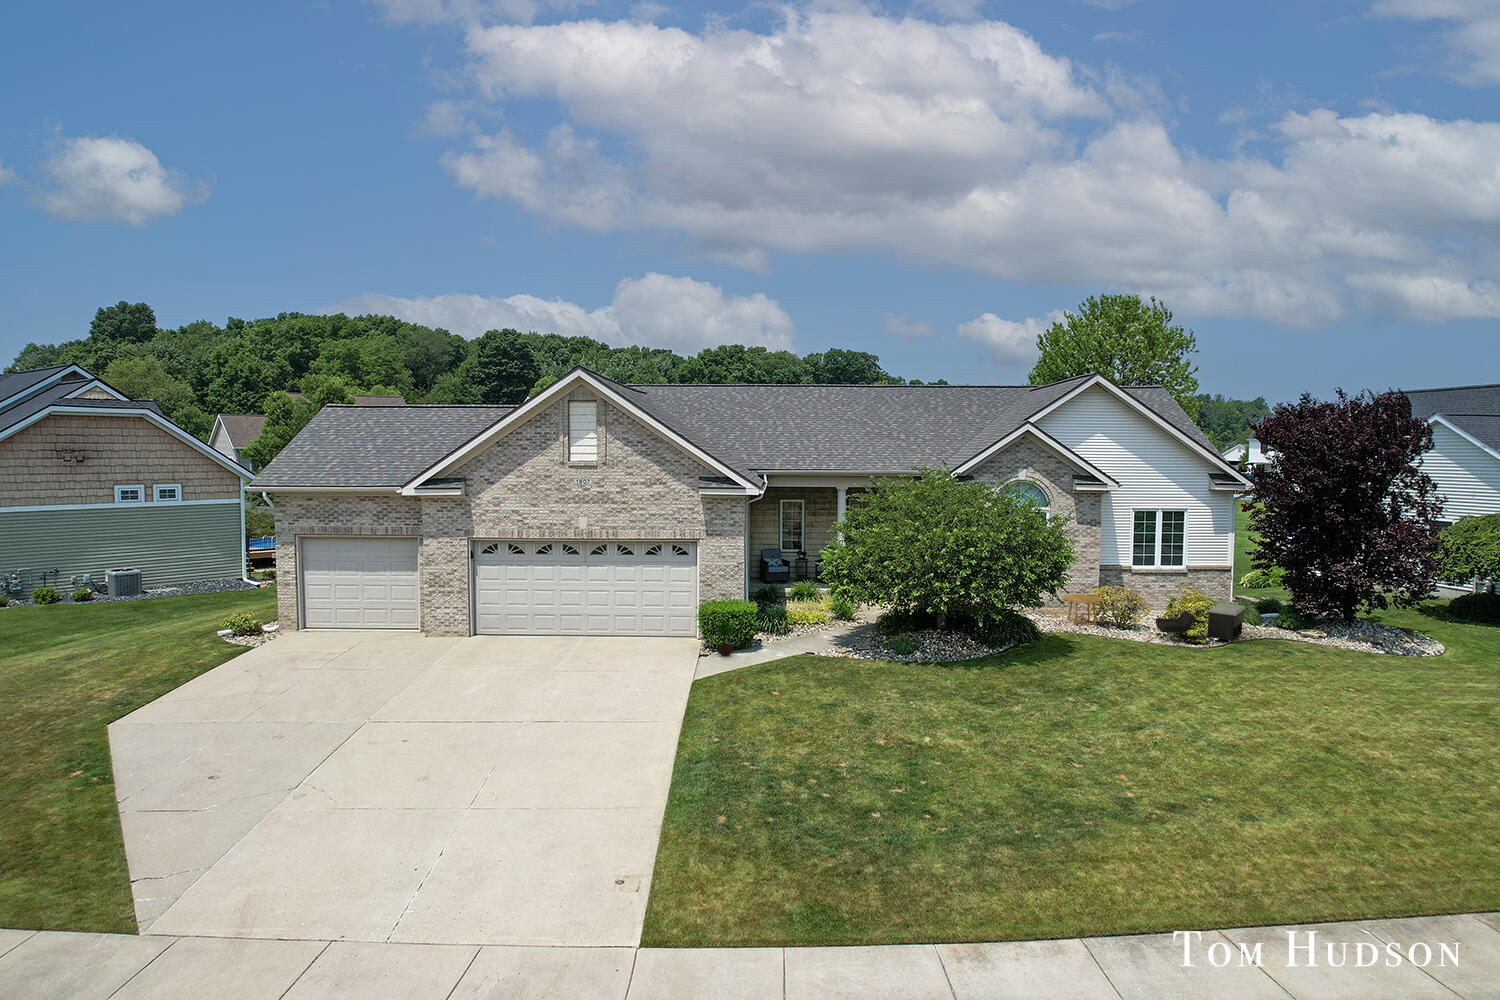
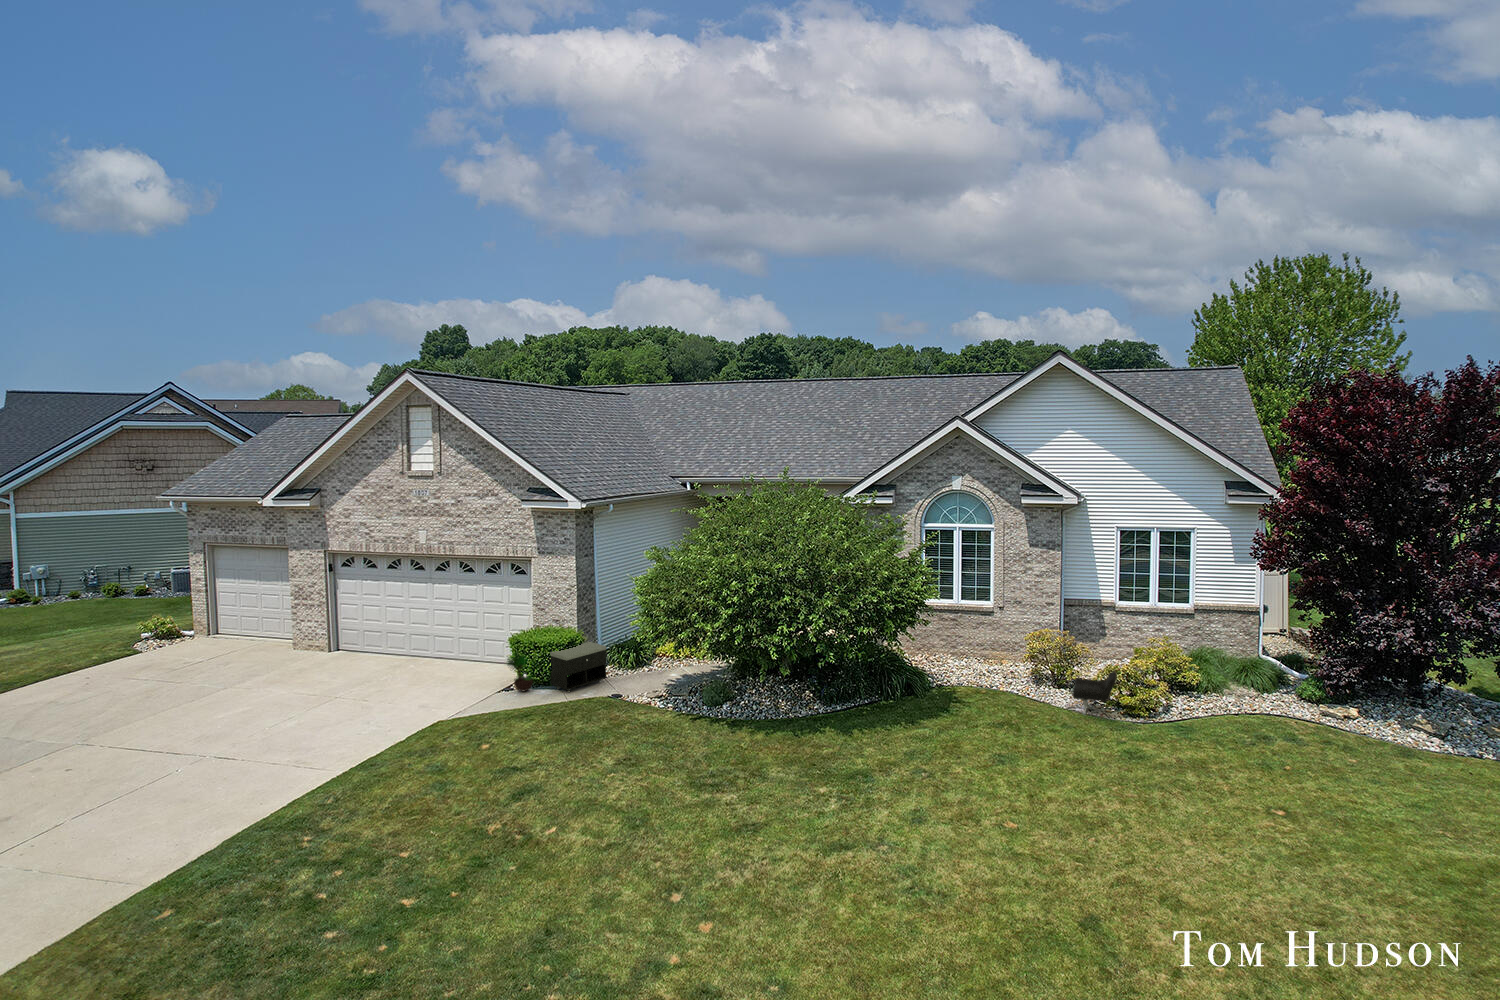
round table: present [1063,594,1103,625] -> none [976,637,1027,680]
storage bench: present [1207,603,1246,643] -> present [550,642,607,692]

